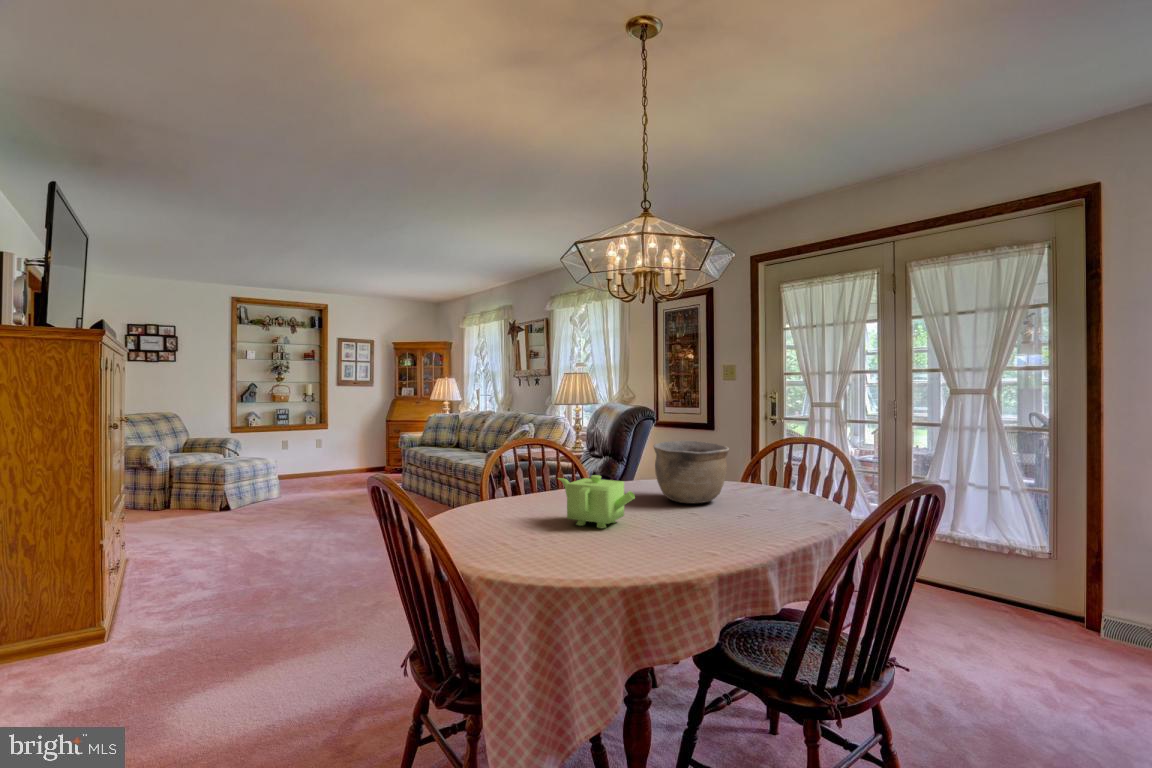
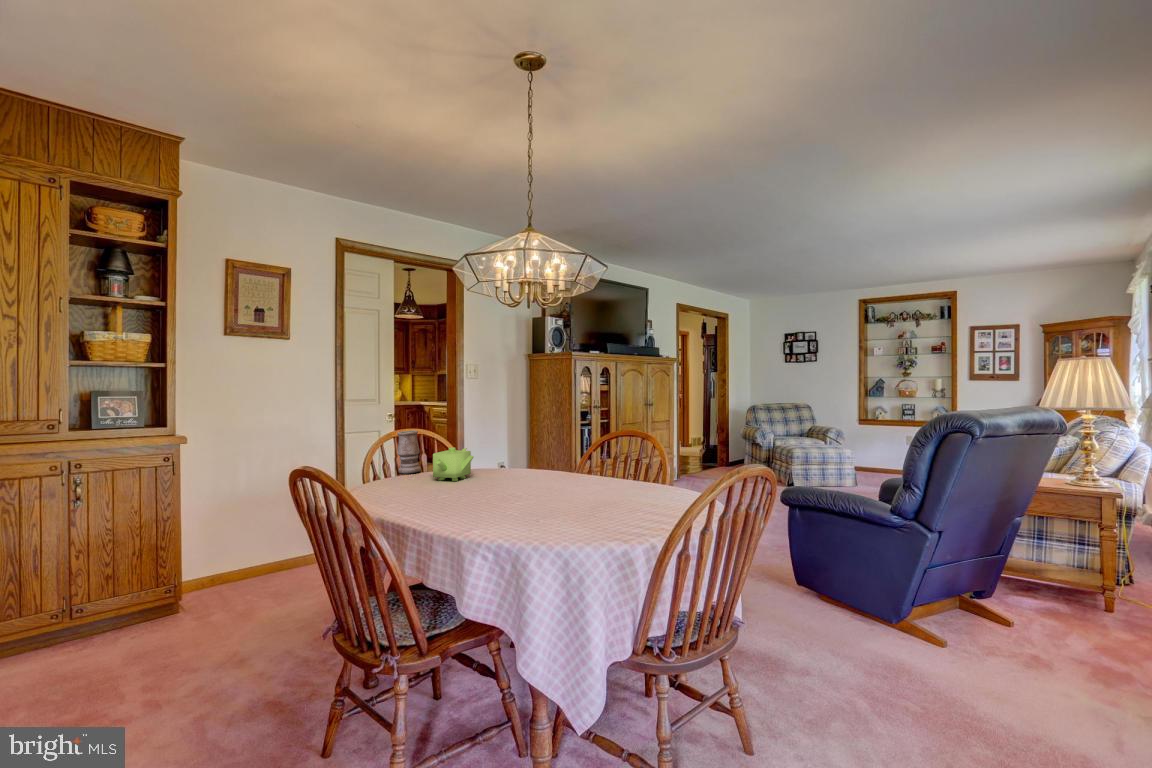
bowl: present [654,441,729,503] -> none [495,439,561,492]
vase: none [491,463,531,547] -> present [397,430,421,474]

